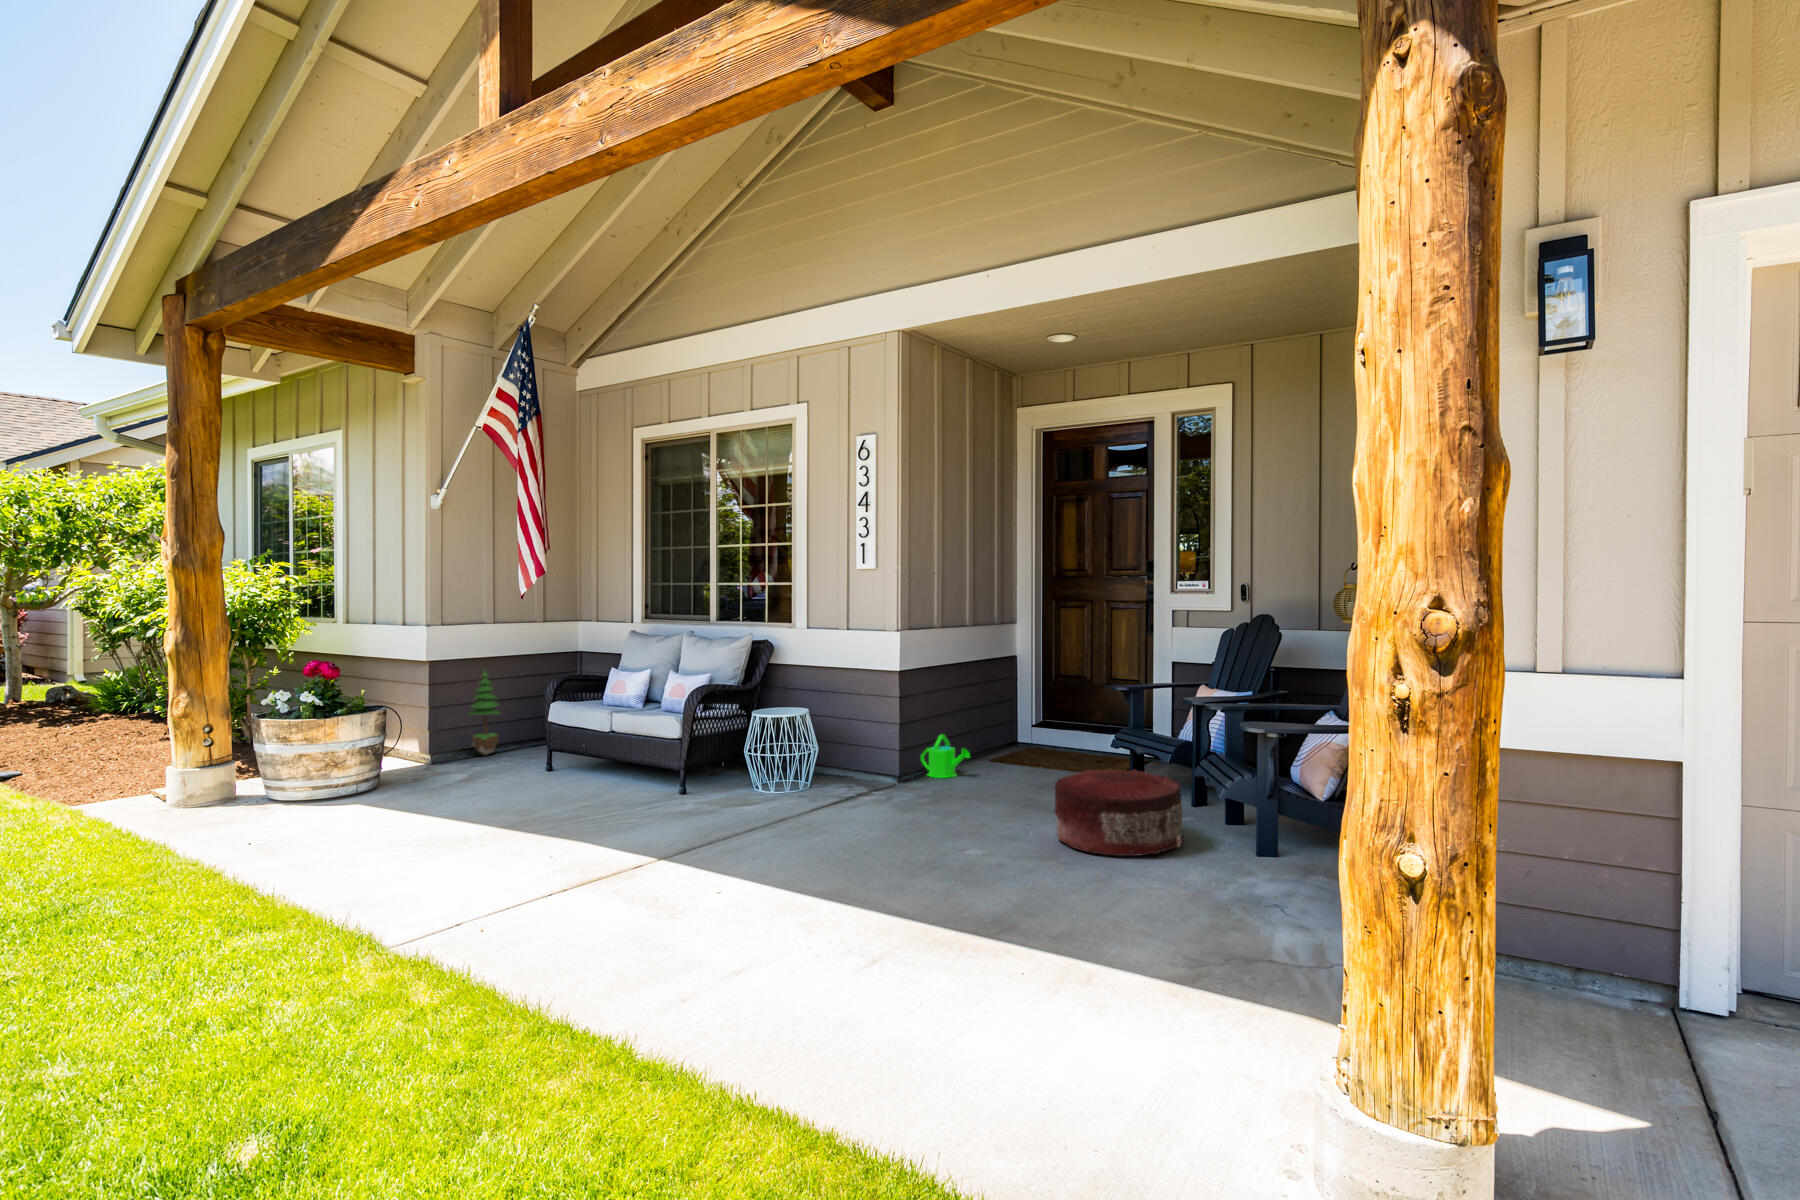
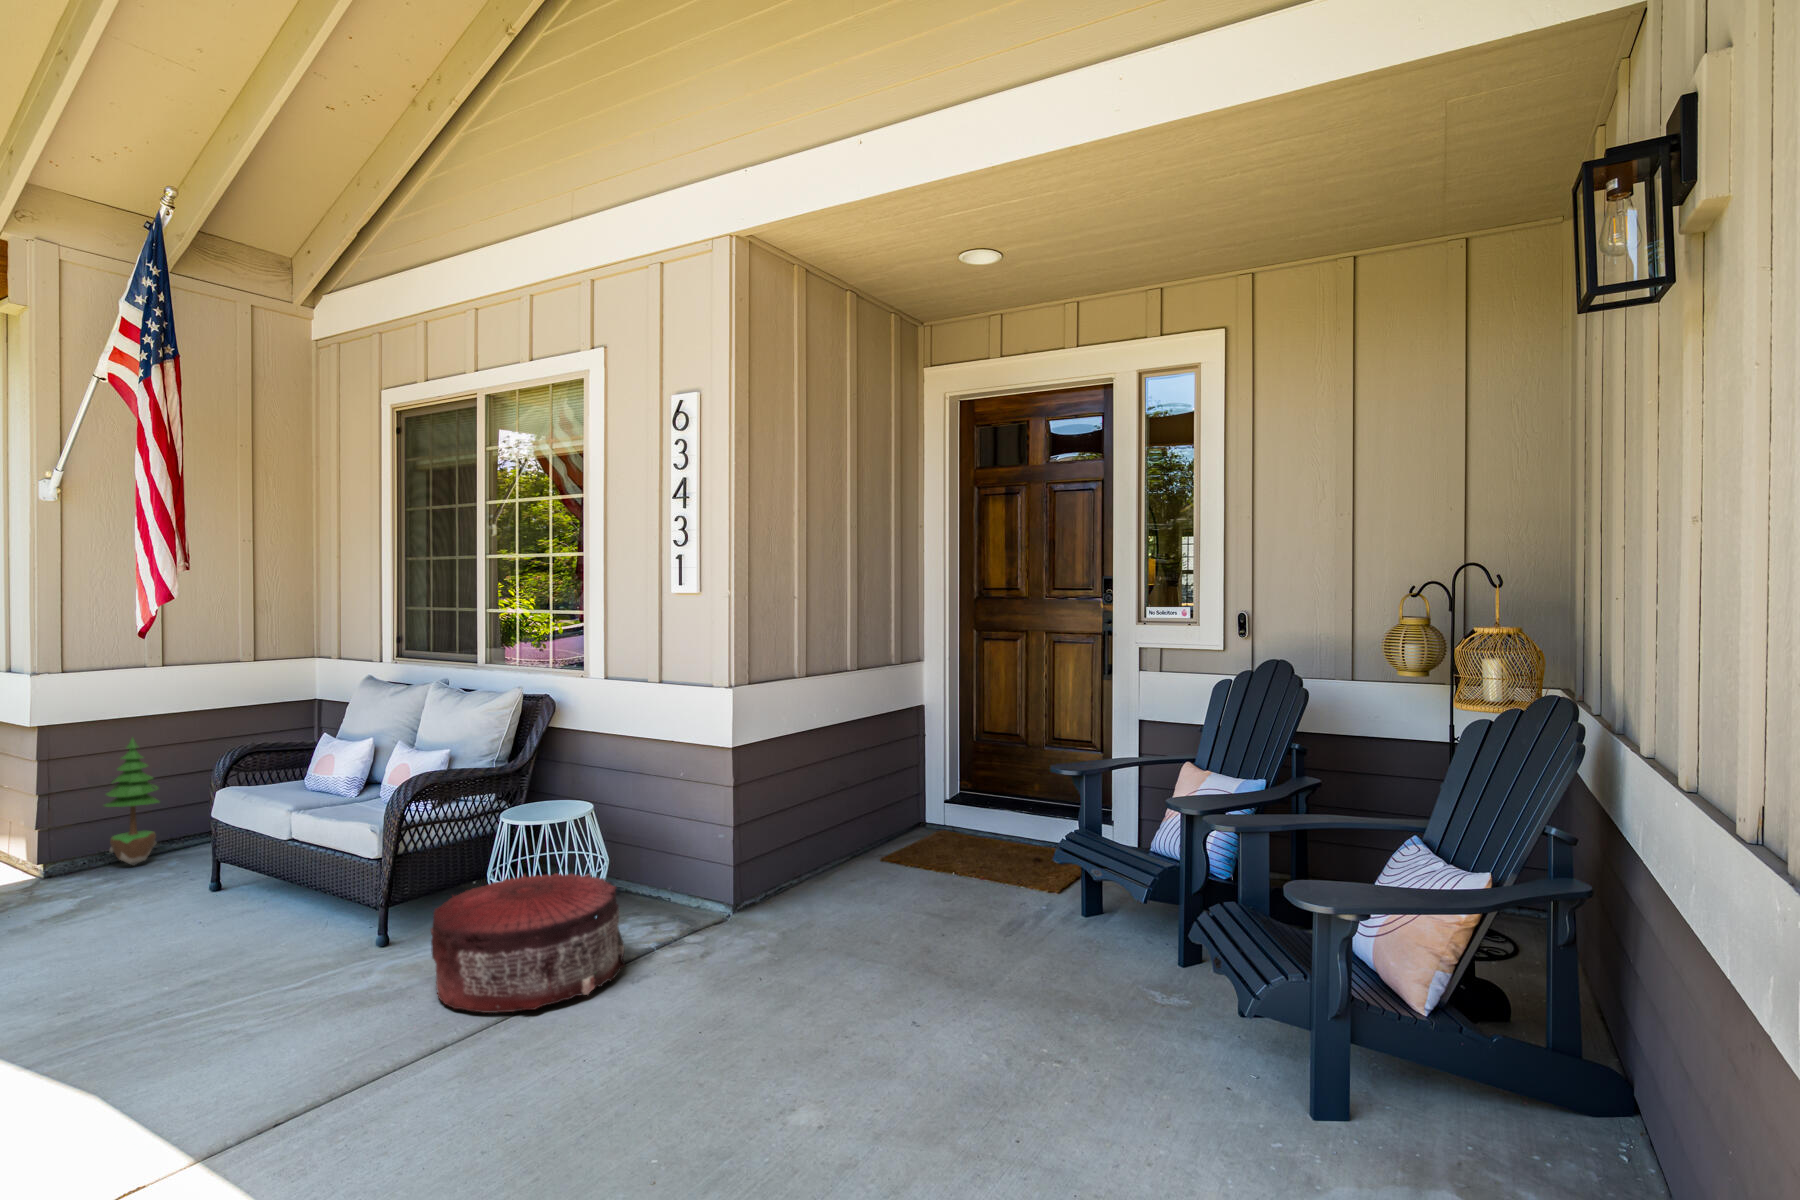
watering can: present [921,735,970,778] -> none [771,837,842,906]
pouf: present [1054,770,1184,856] -> present [431,873,626,1013]

